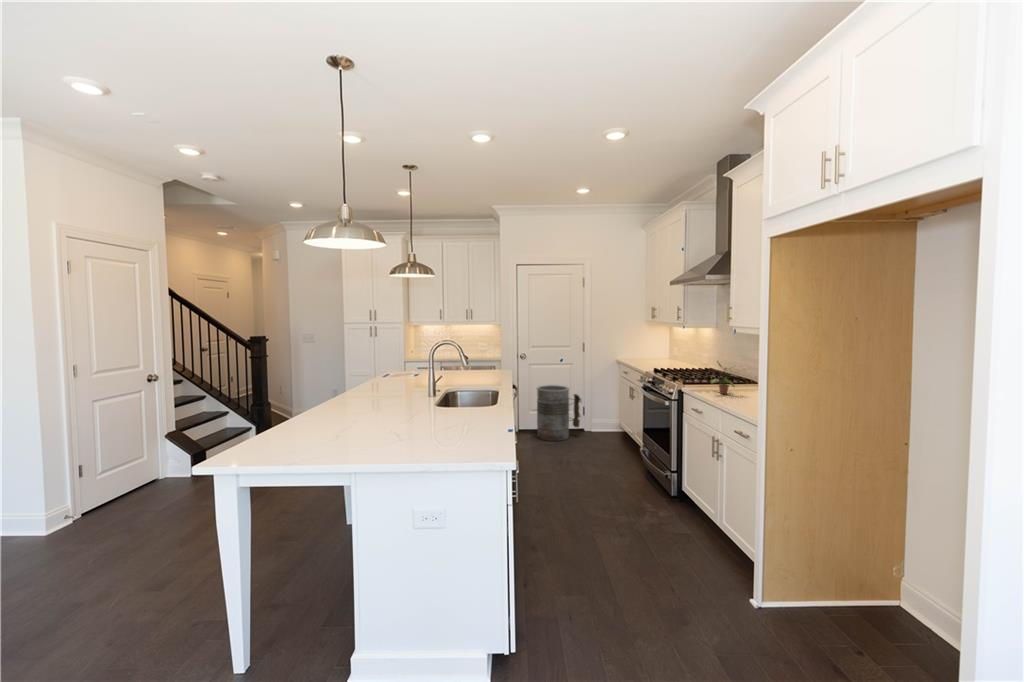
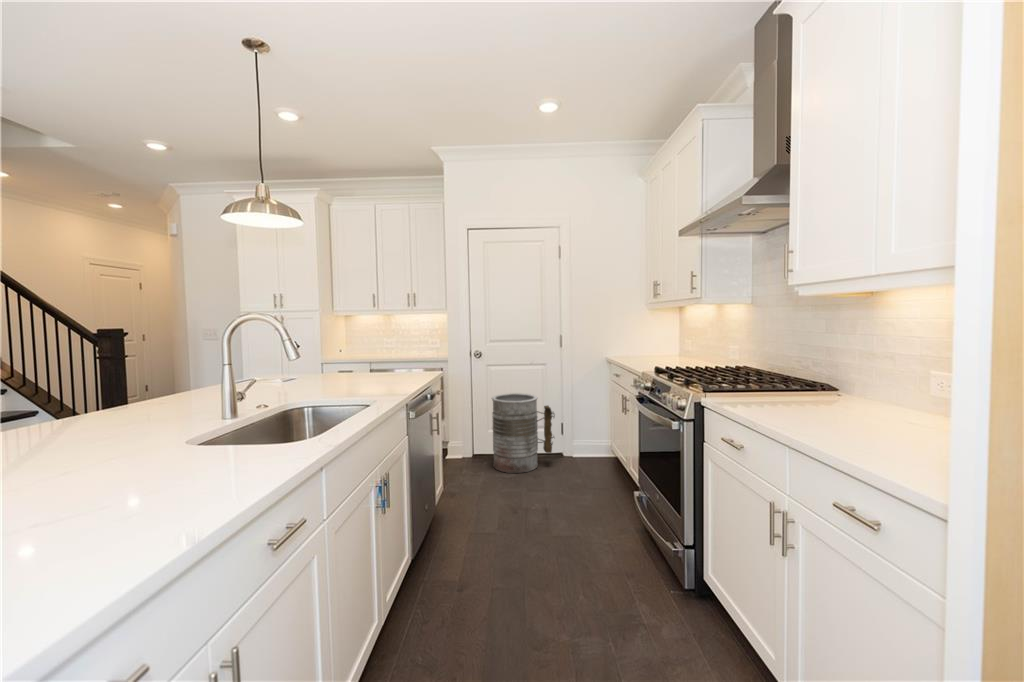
potted plant: present [711,361,735,394] -> none [758,344,822,411]

